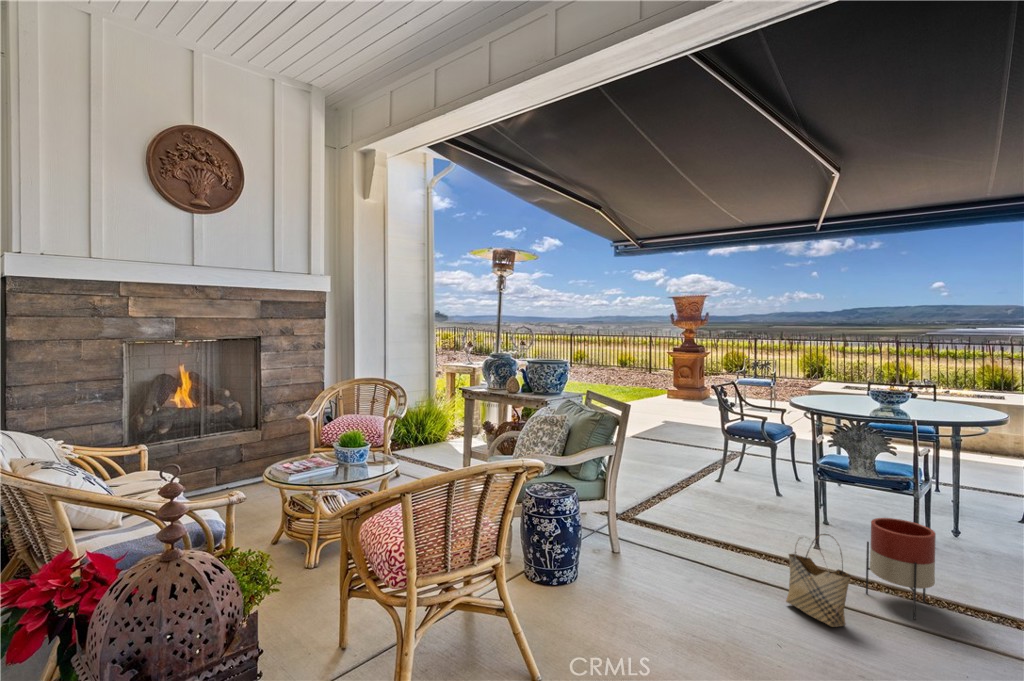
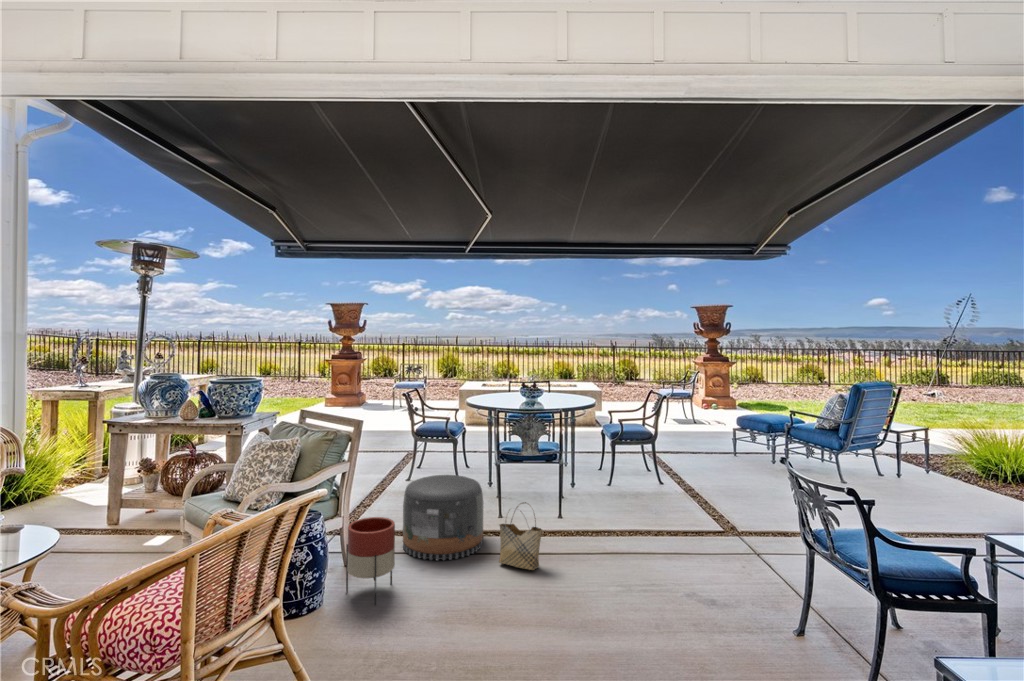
pouf: none [677,478,779,581] -> present [403,475,483,561]
planter: present [866,518,936,620] -> present [346,517,395,605]

